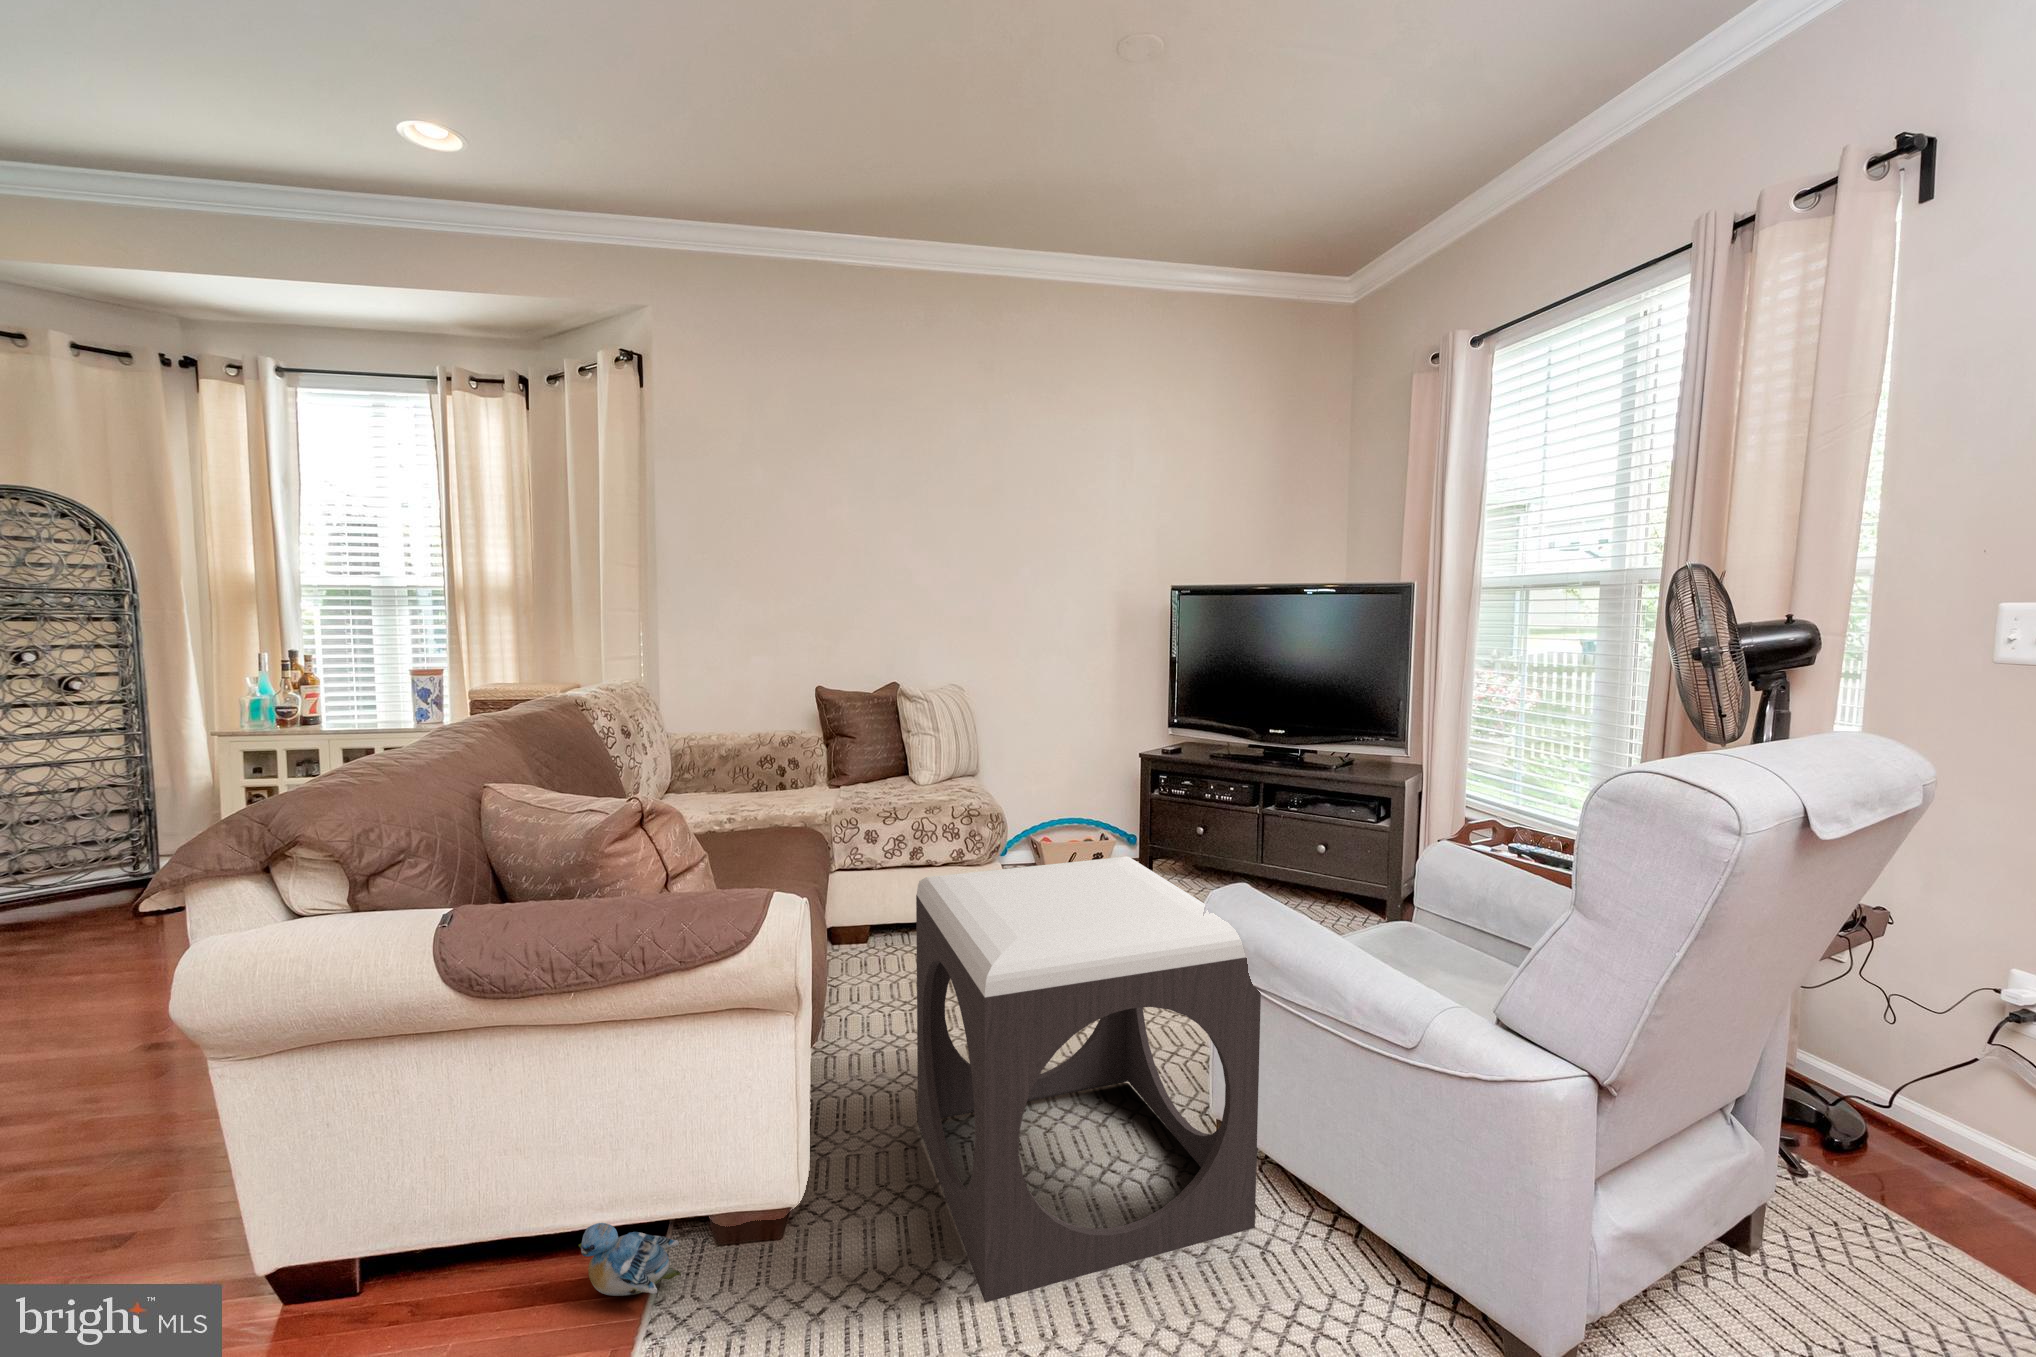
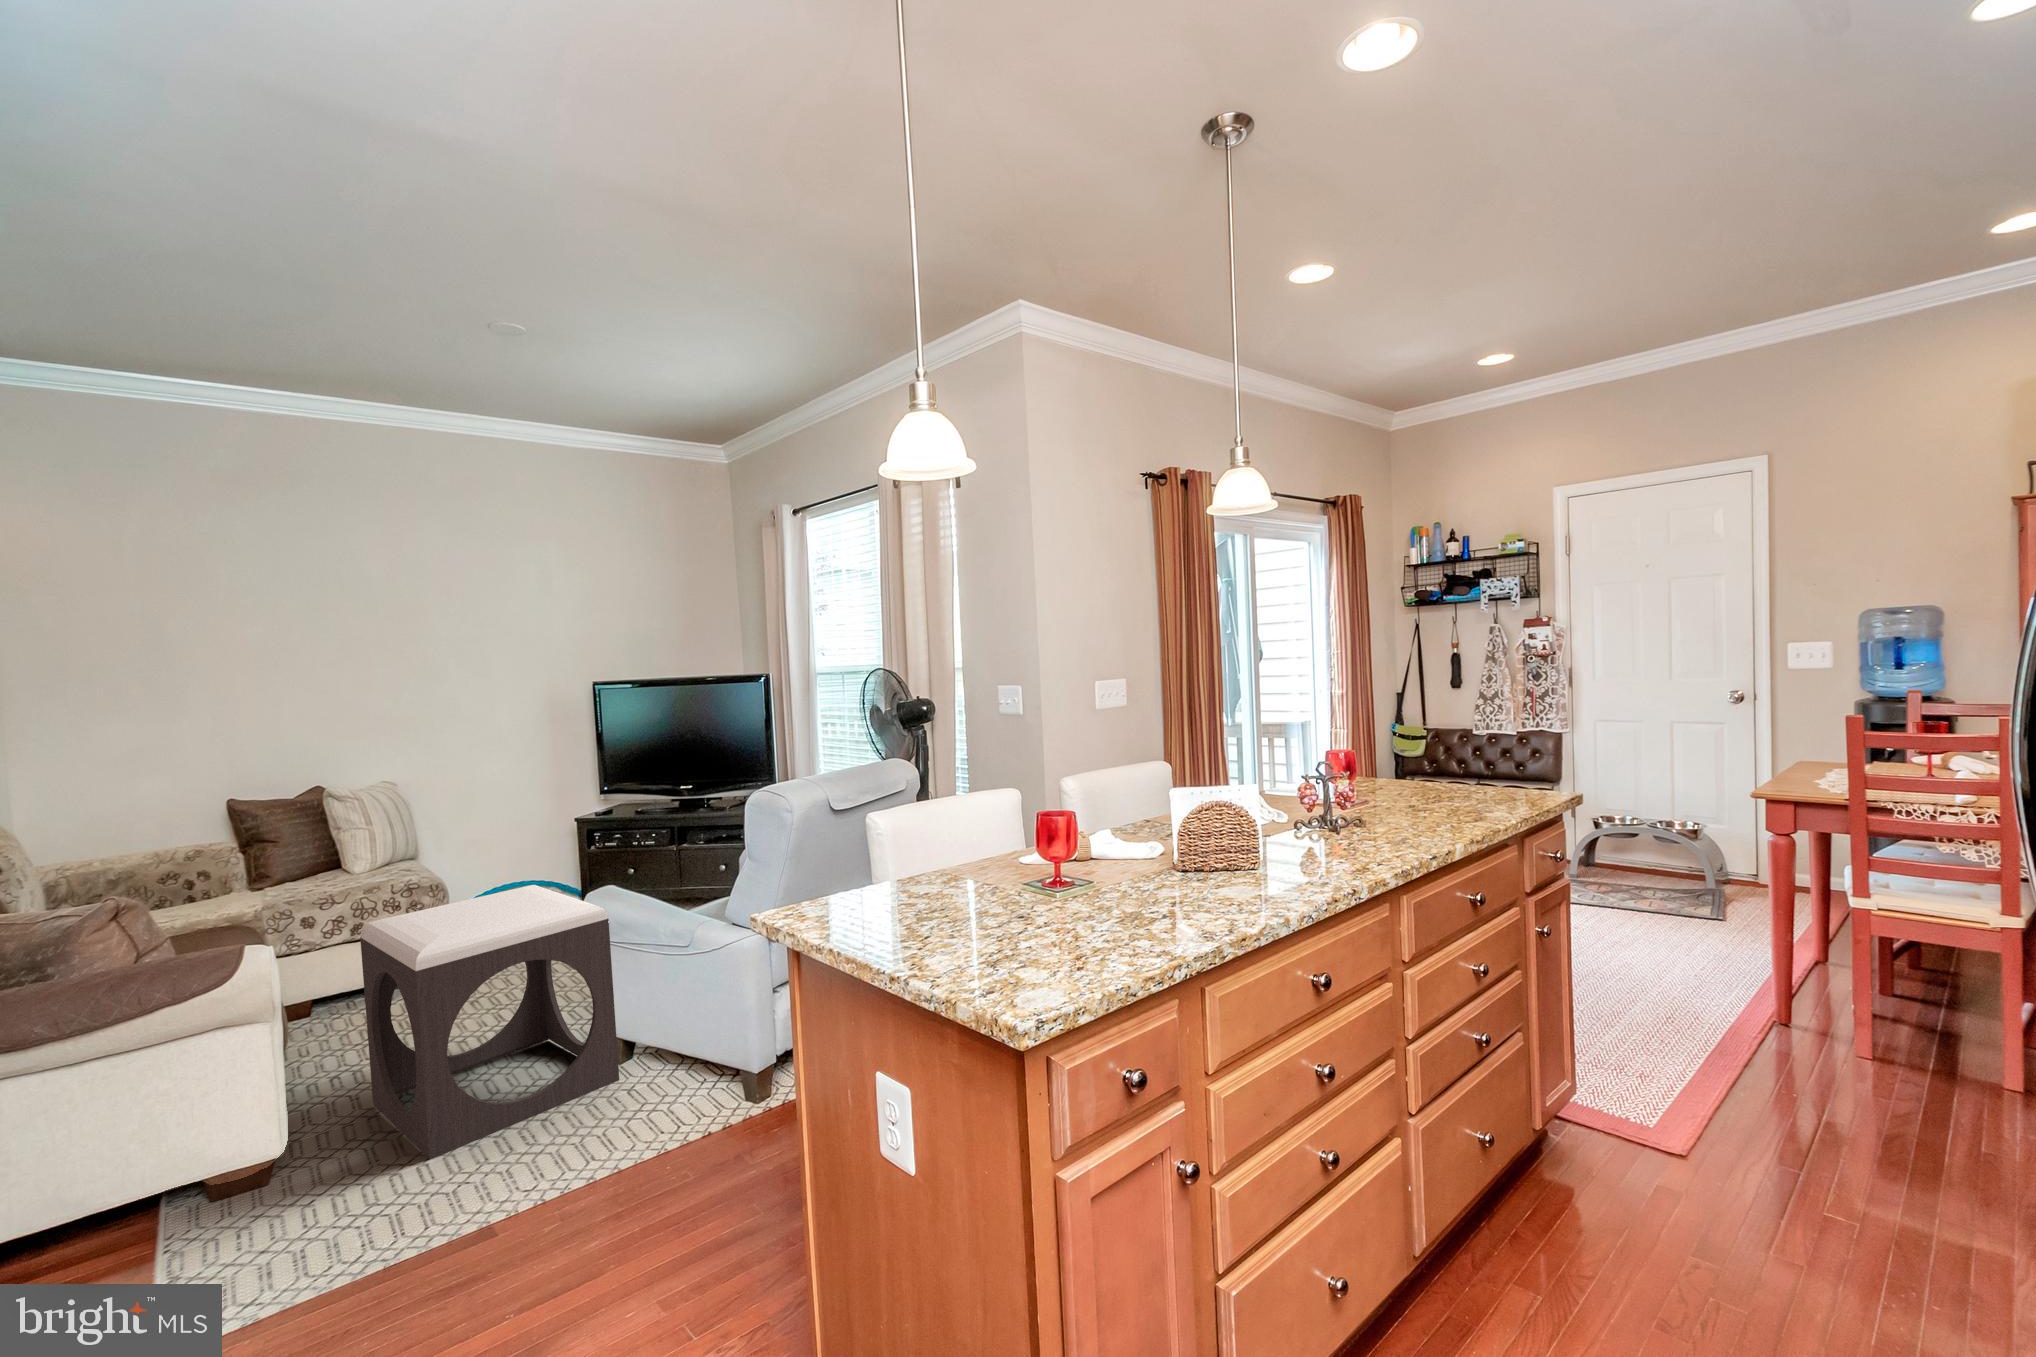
plush toy: present [579,1223,681,1296] -> none [79,1201,177,1248]

